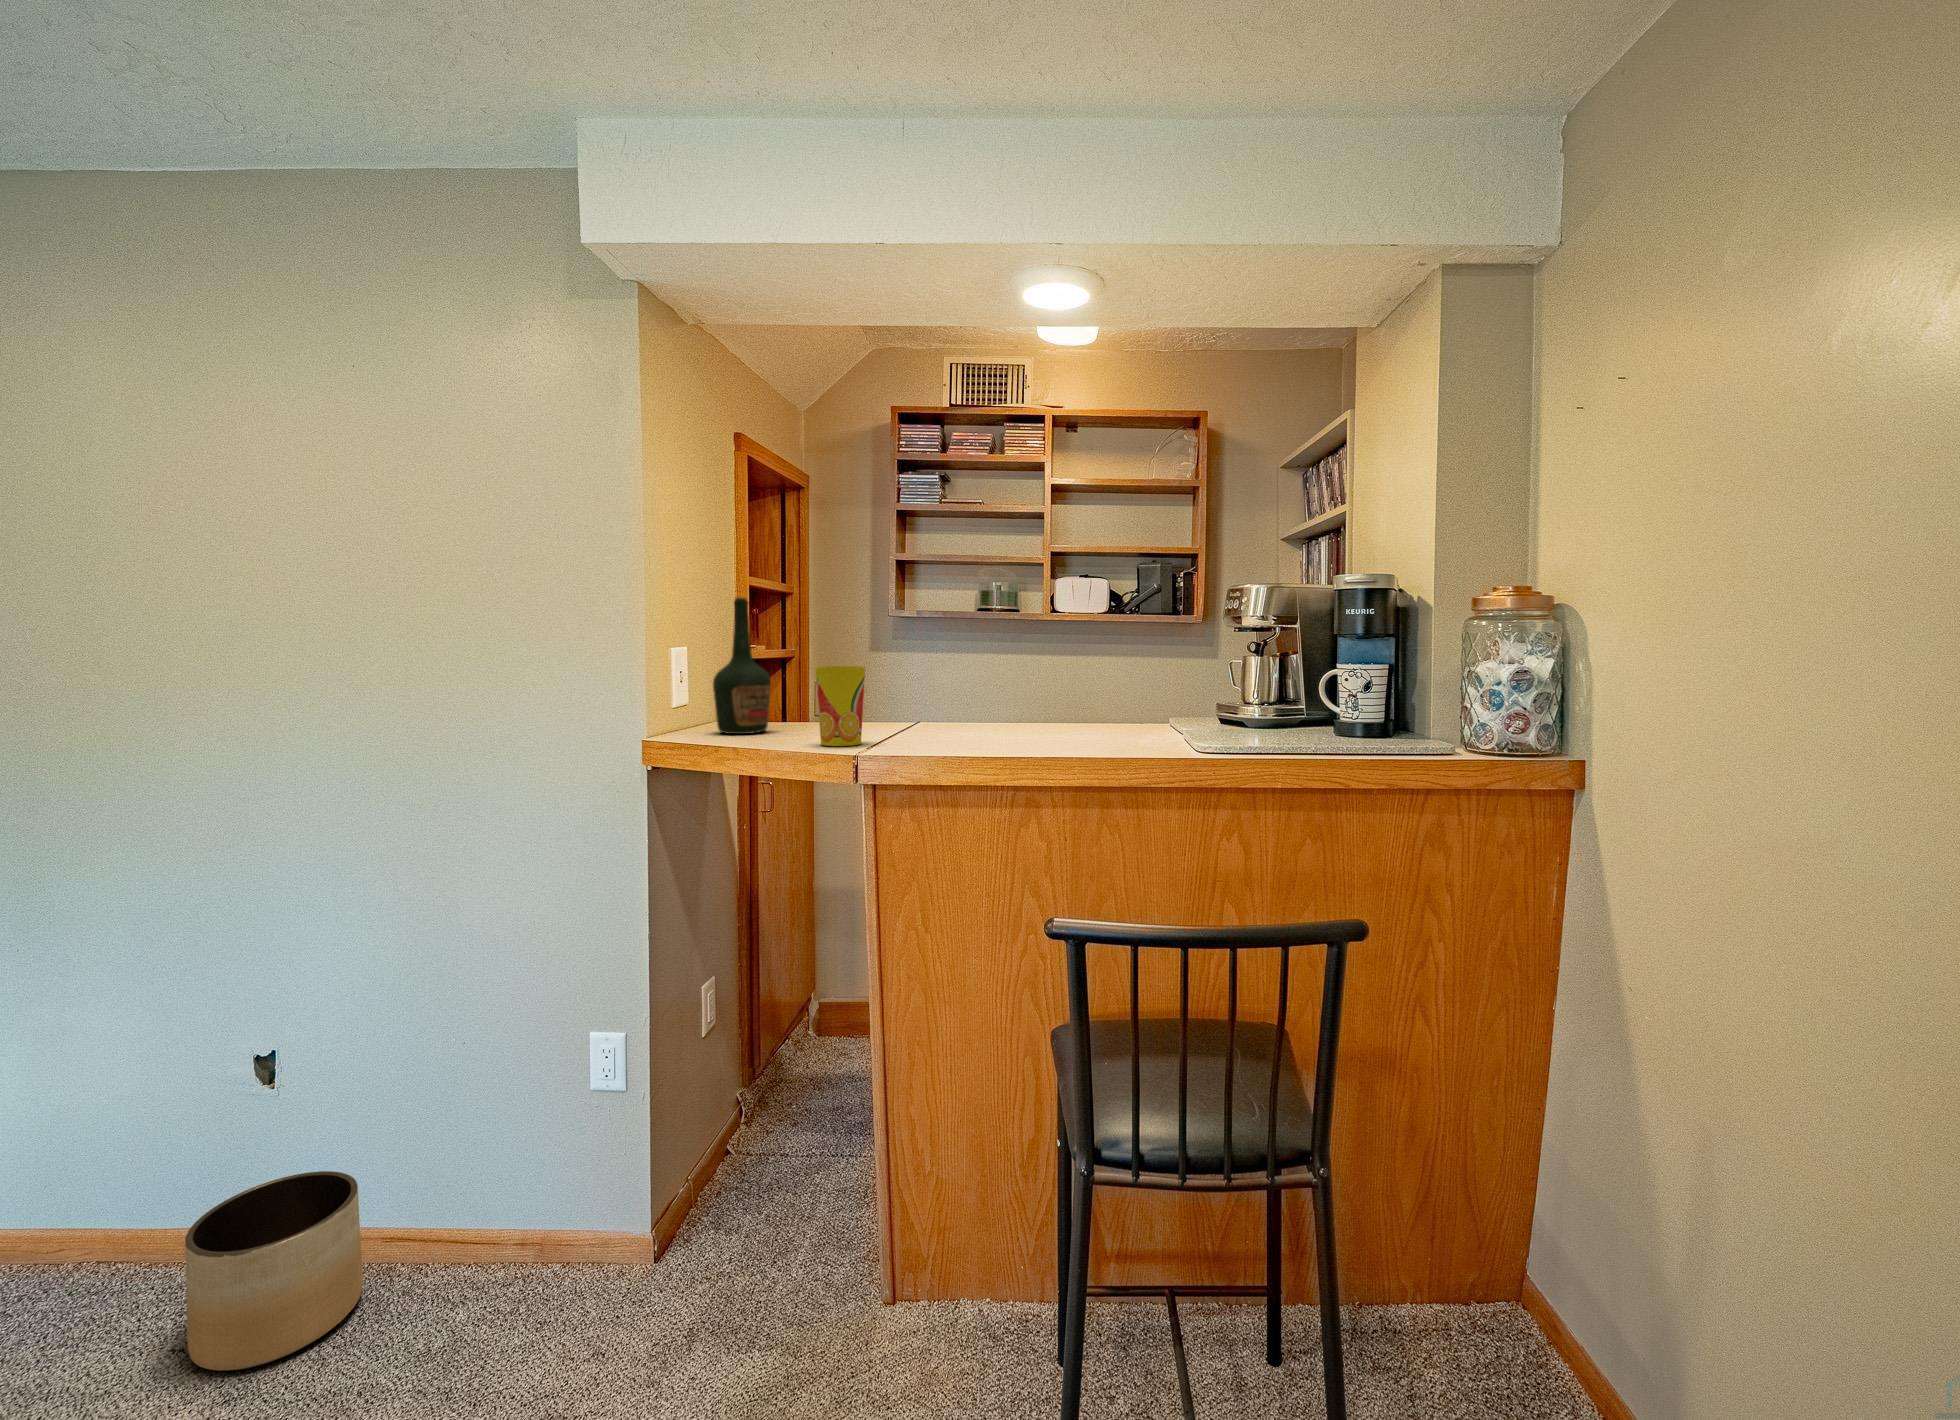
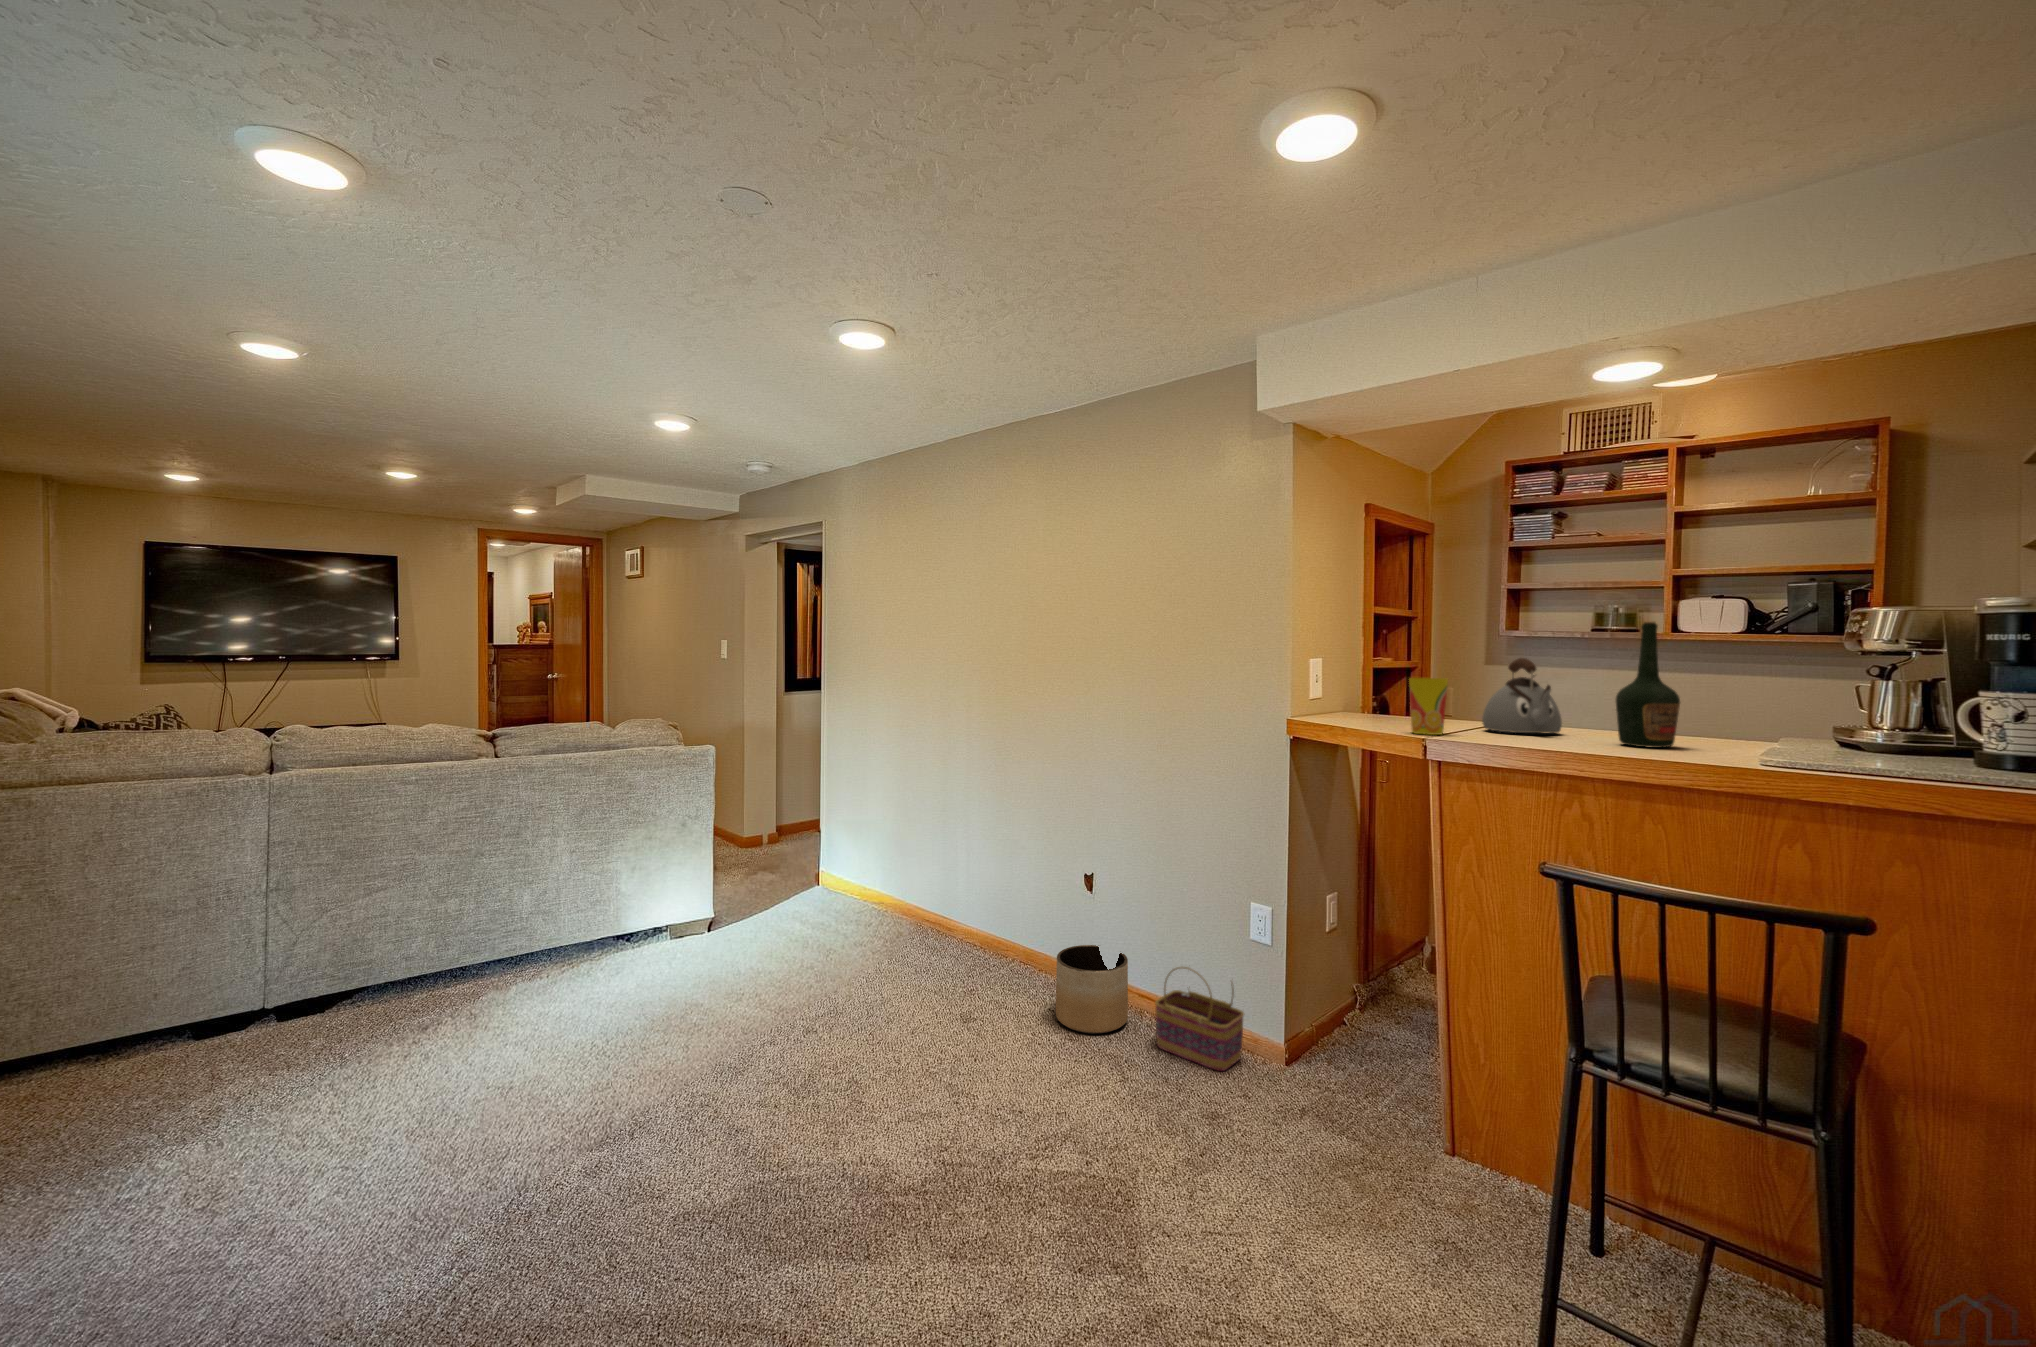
bottle: present [713,597,771,734] -> present [1616,621,1680,748]
kettle: none [899,638,984,733] -> present [1482,658,1562,733]
basket: none [414,1133,584,1331] -> present [1155,967,1244,1071]

